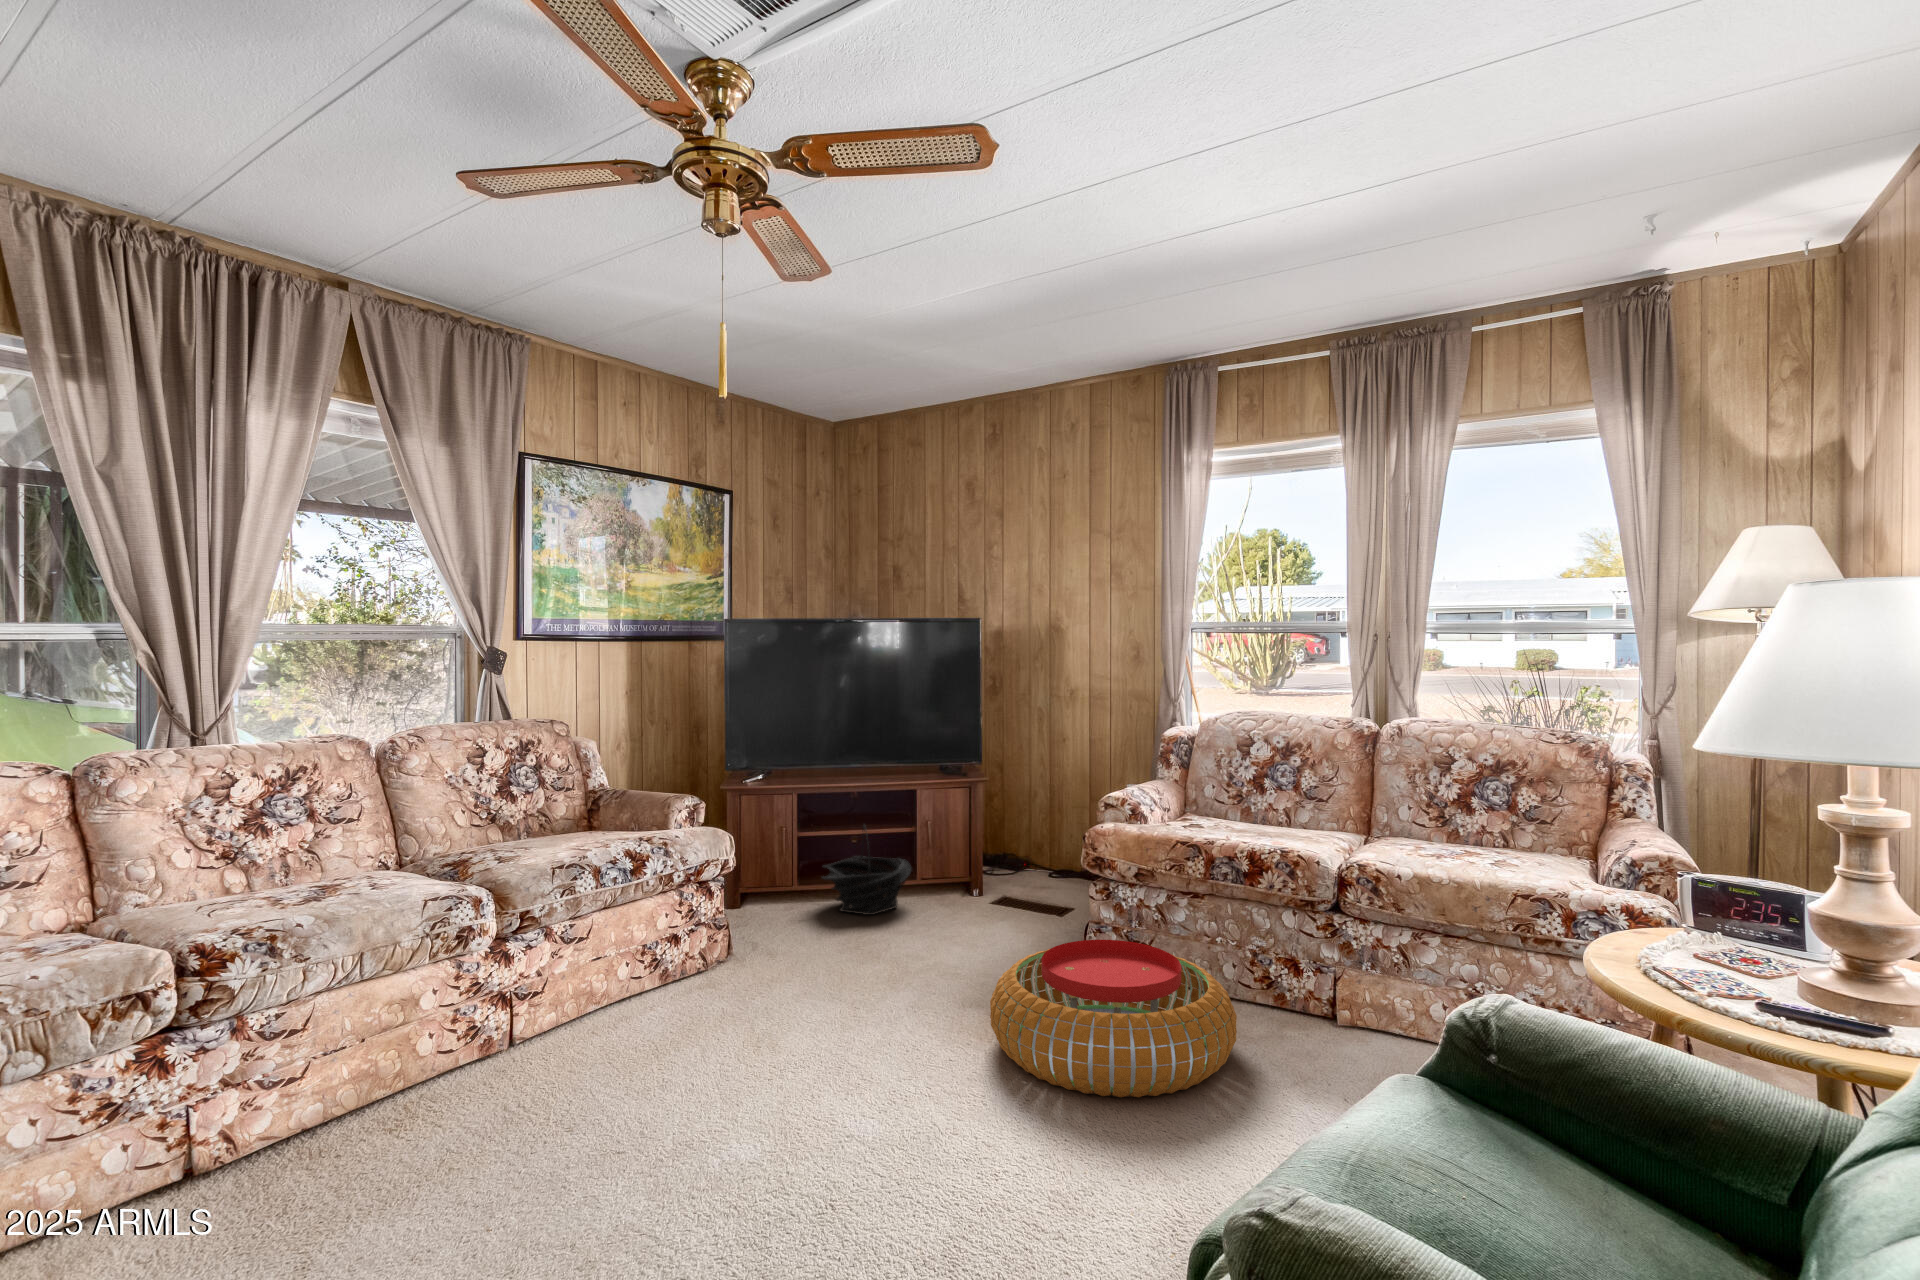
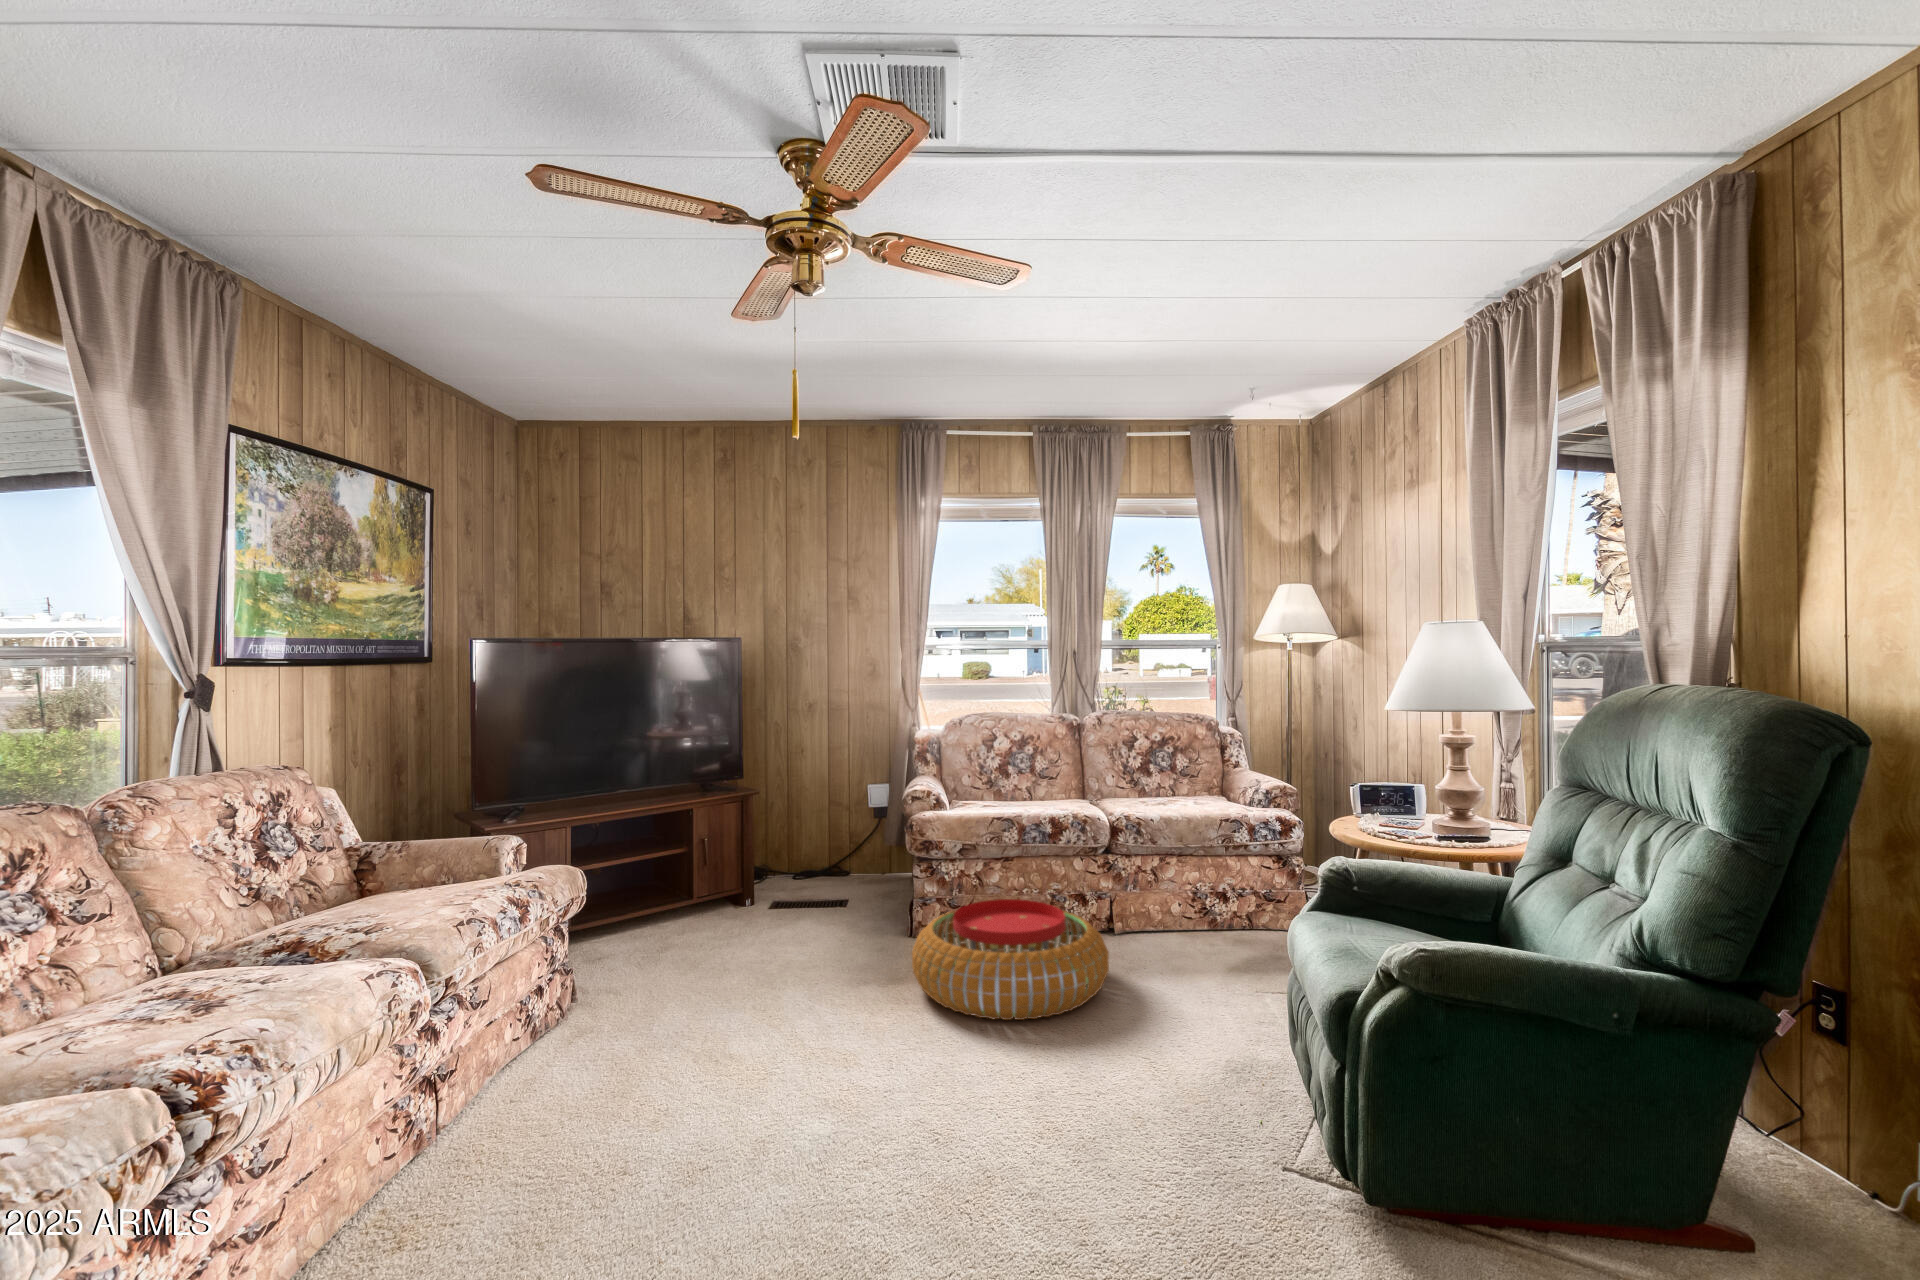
basket: present [822,825,911,915] -> none [607,845,702,938]

